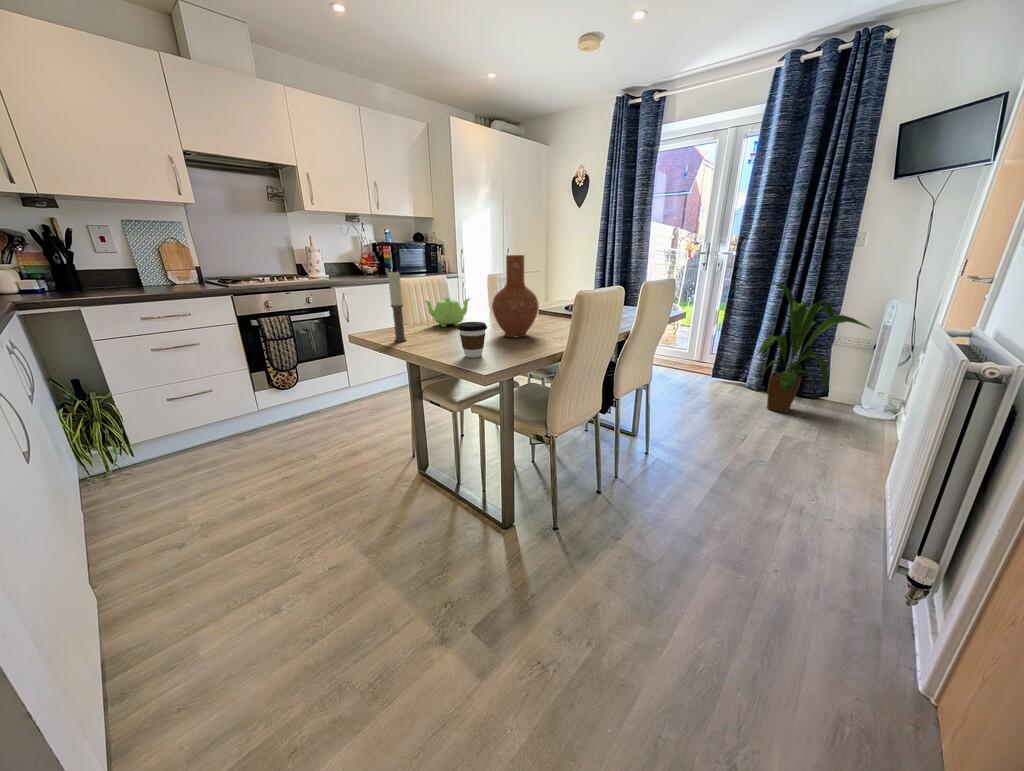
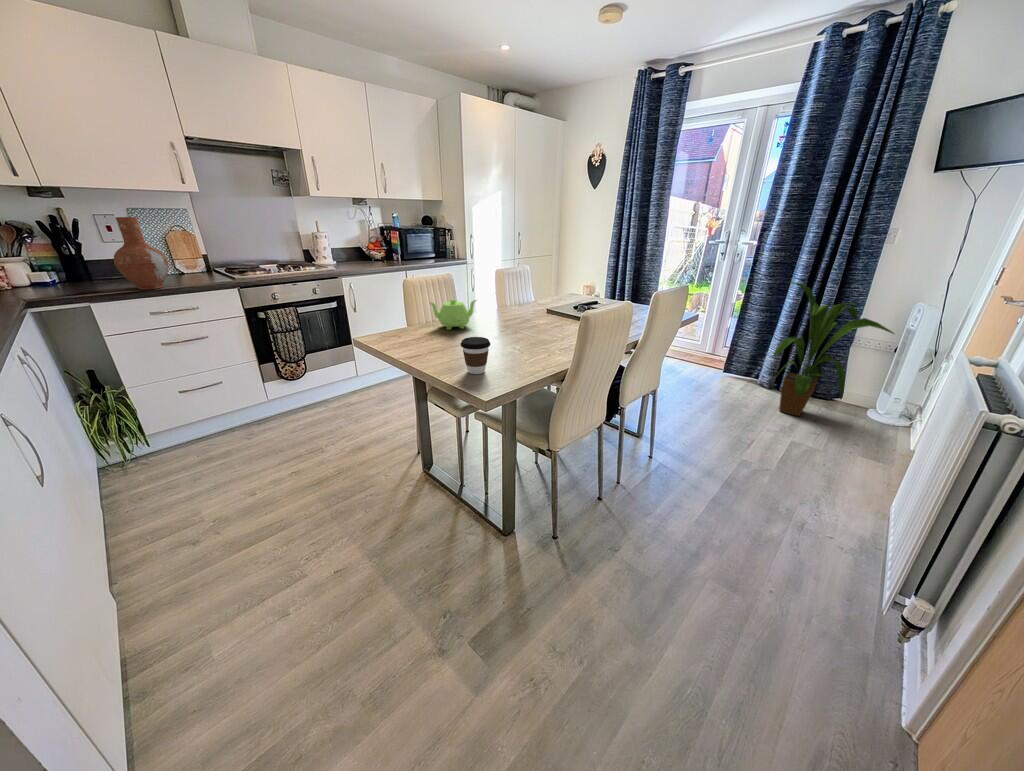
vase: present [492,255,539,337] -> present [114,217,168,290]
candle: present [388,272,406,342] -> none [392,278,410,349]

